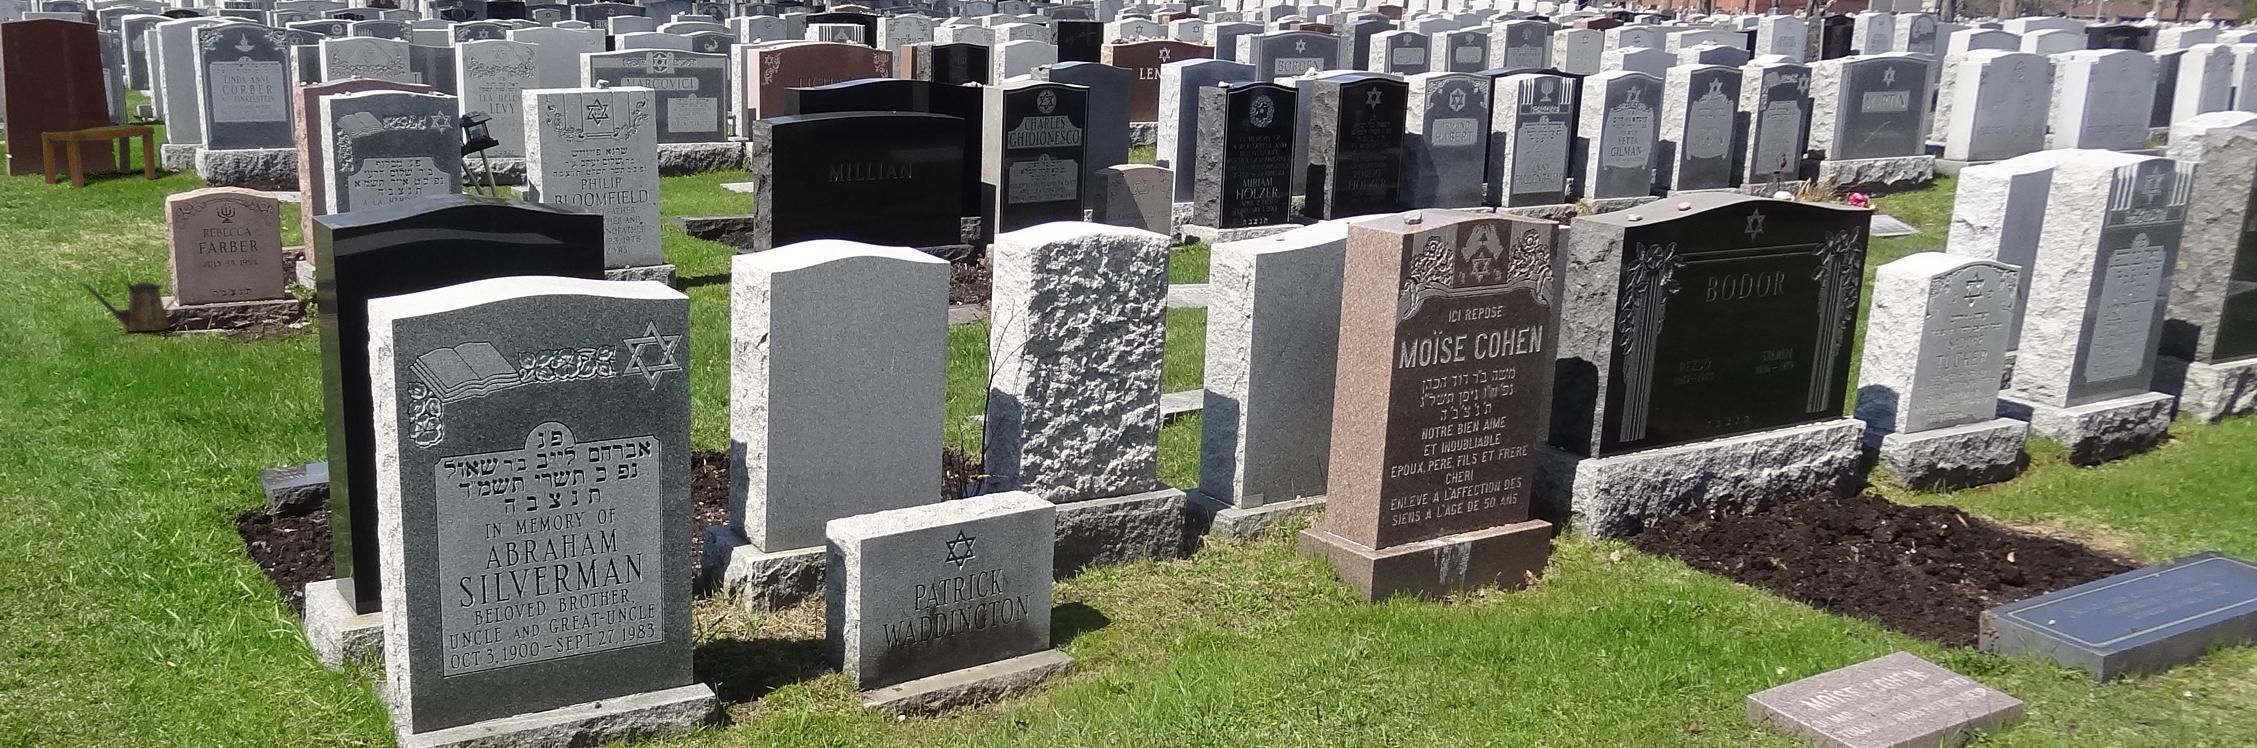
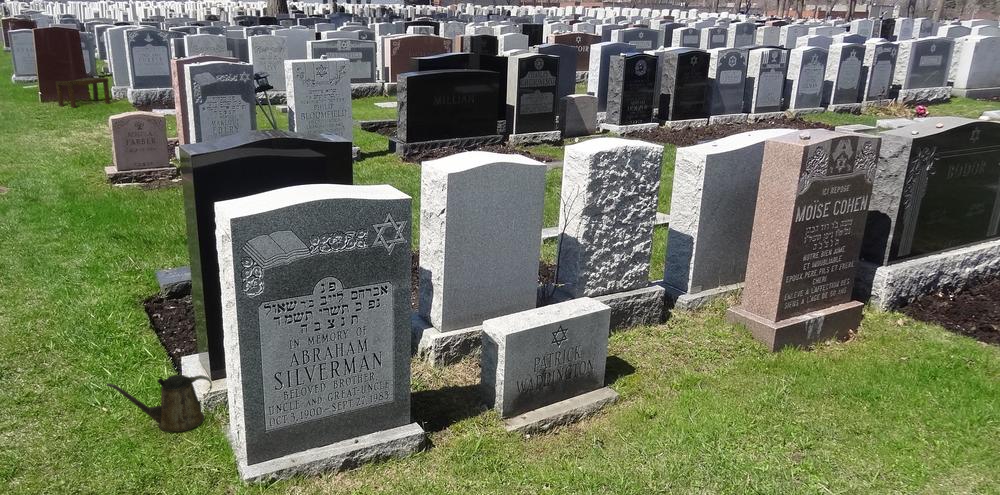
watering can: present [79,282,178,331] -> present [107,375,212,432]

